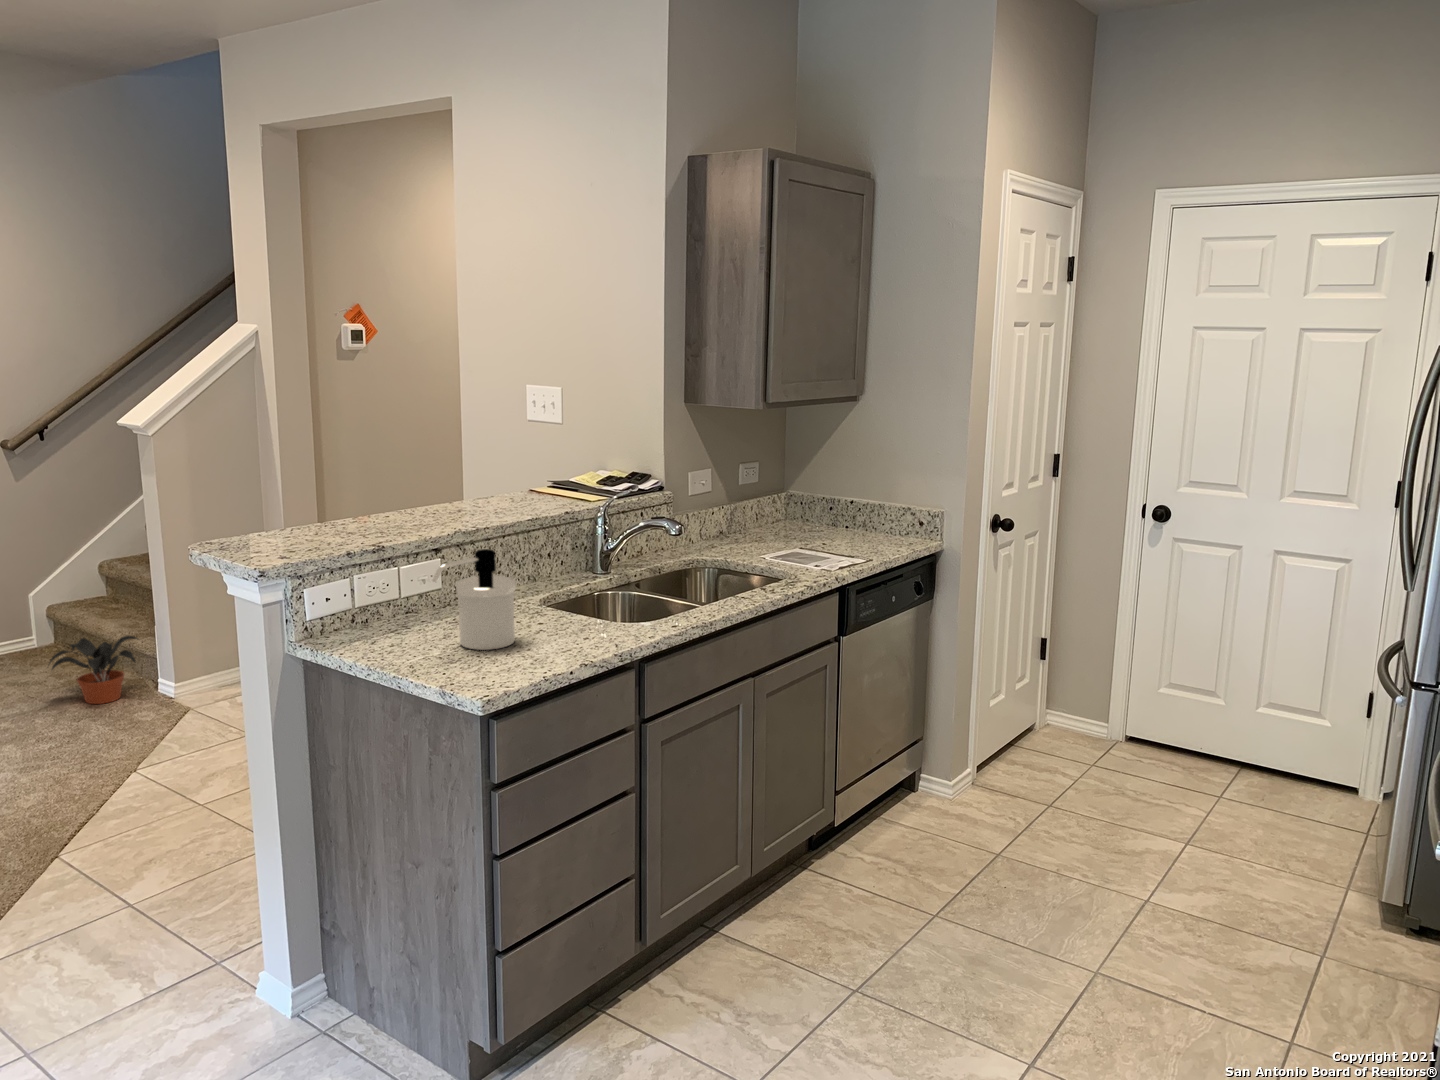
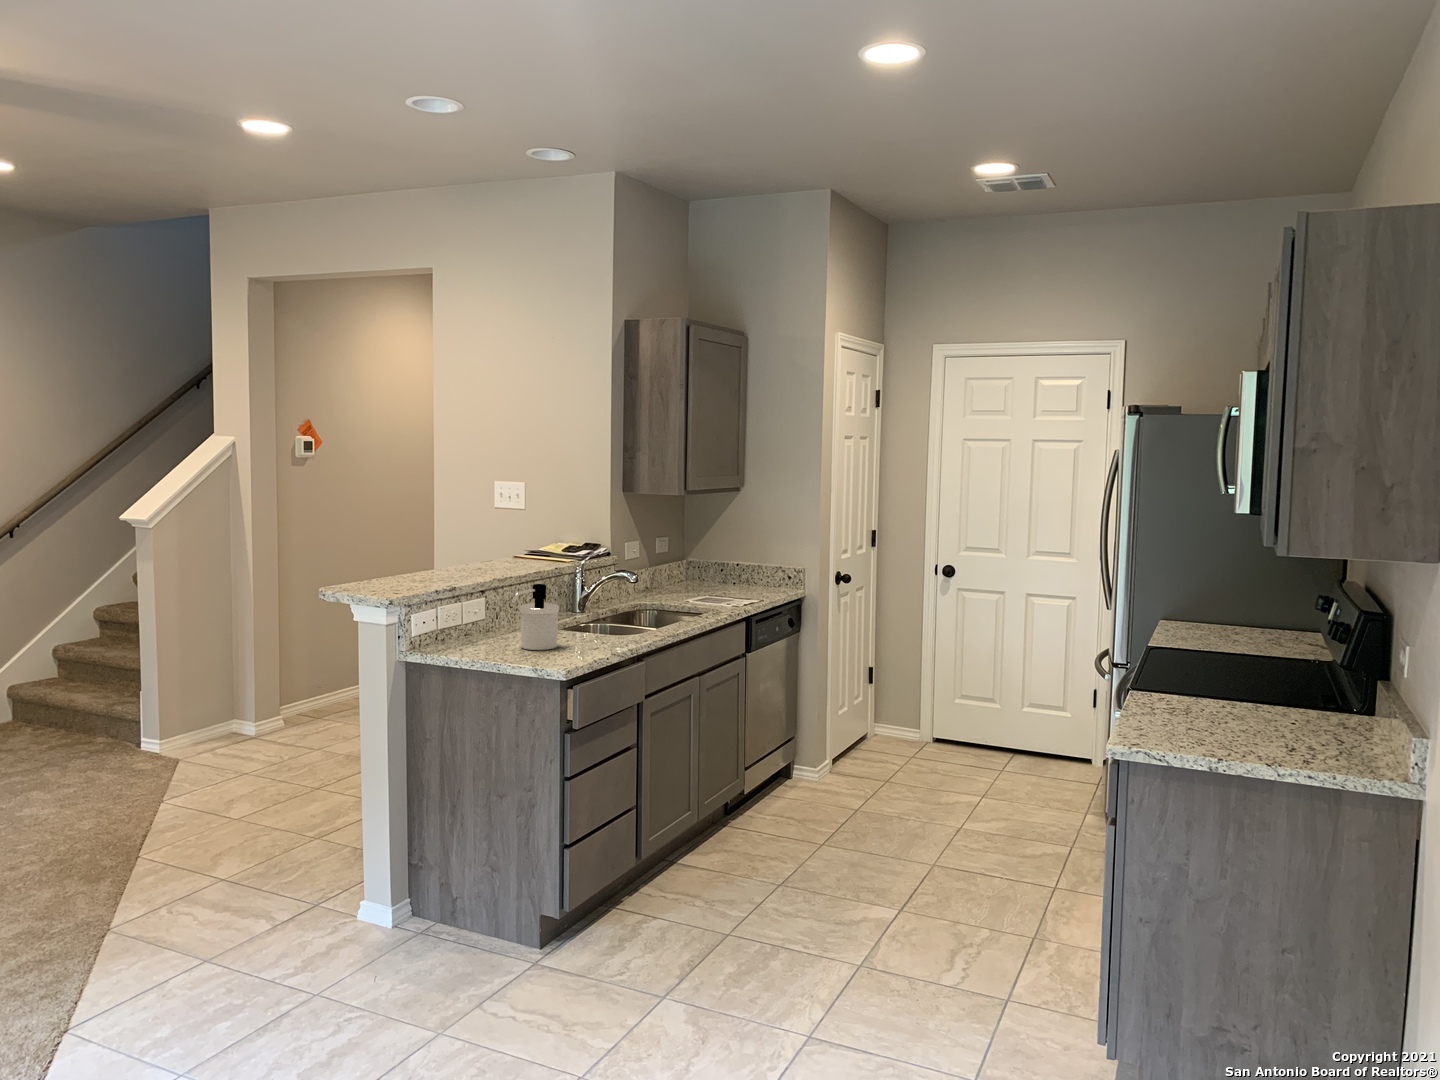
potted plant: present [50,636,138,704] -> none [48,701,128,761]

